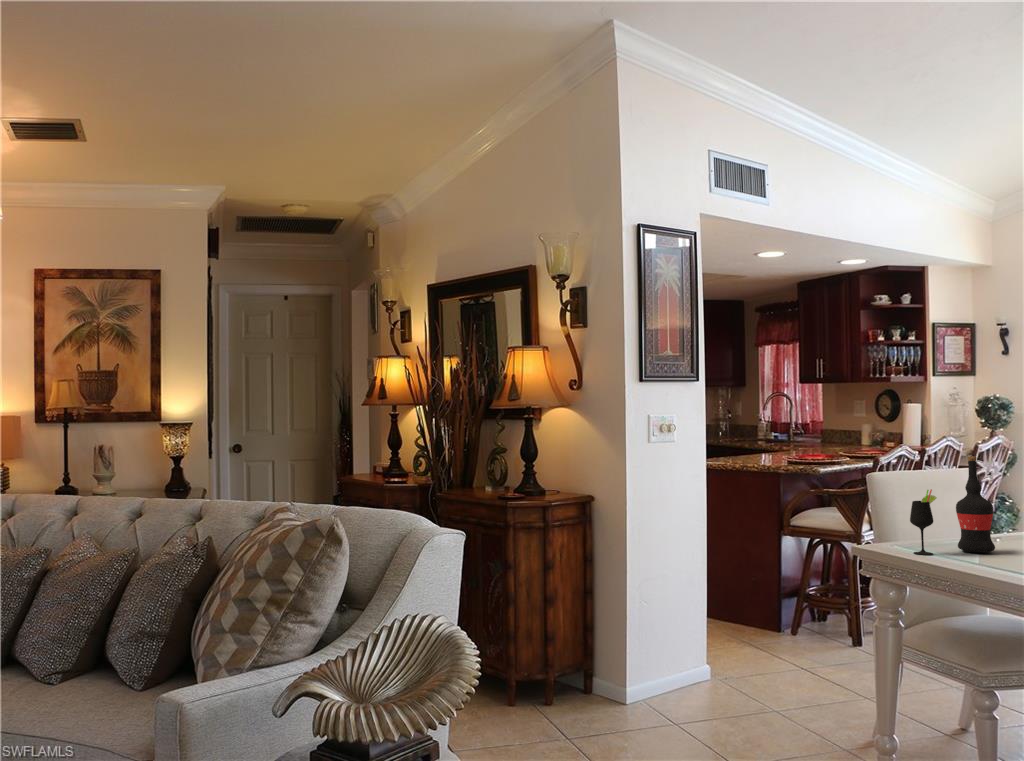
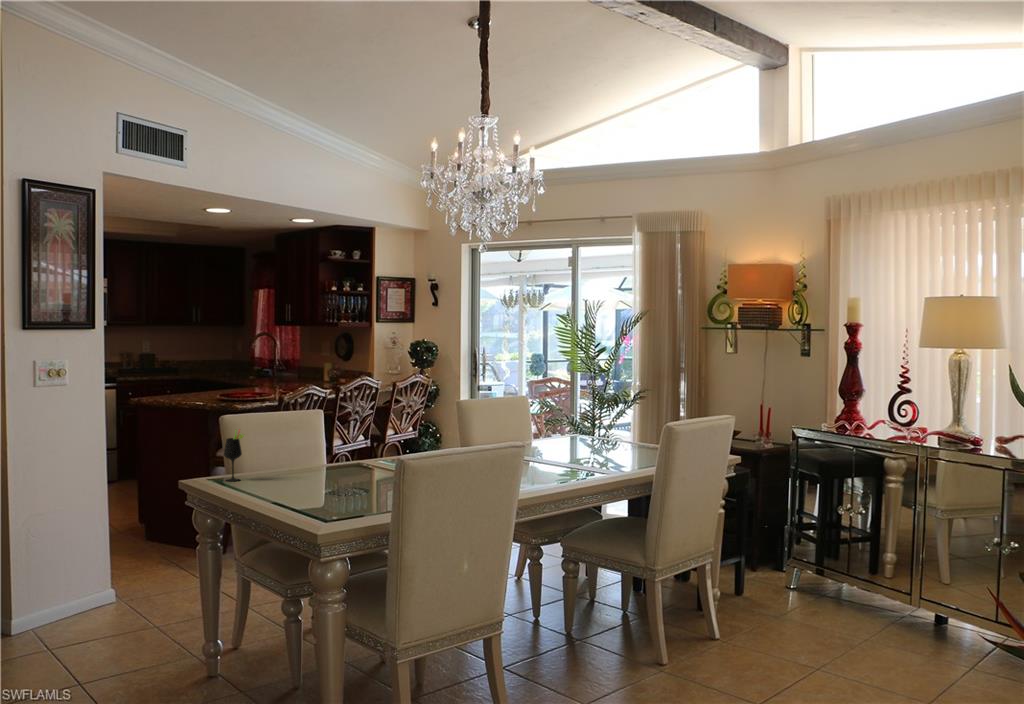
wine bottle: present [956,456,995,552] -> none [266,402,293,477]

